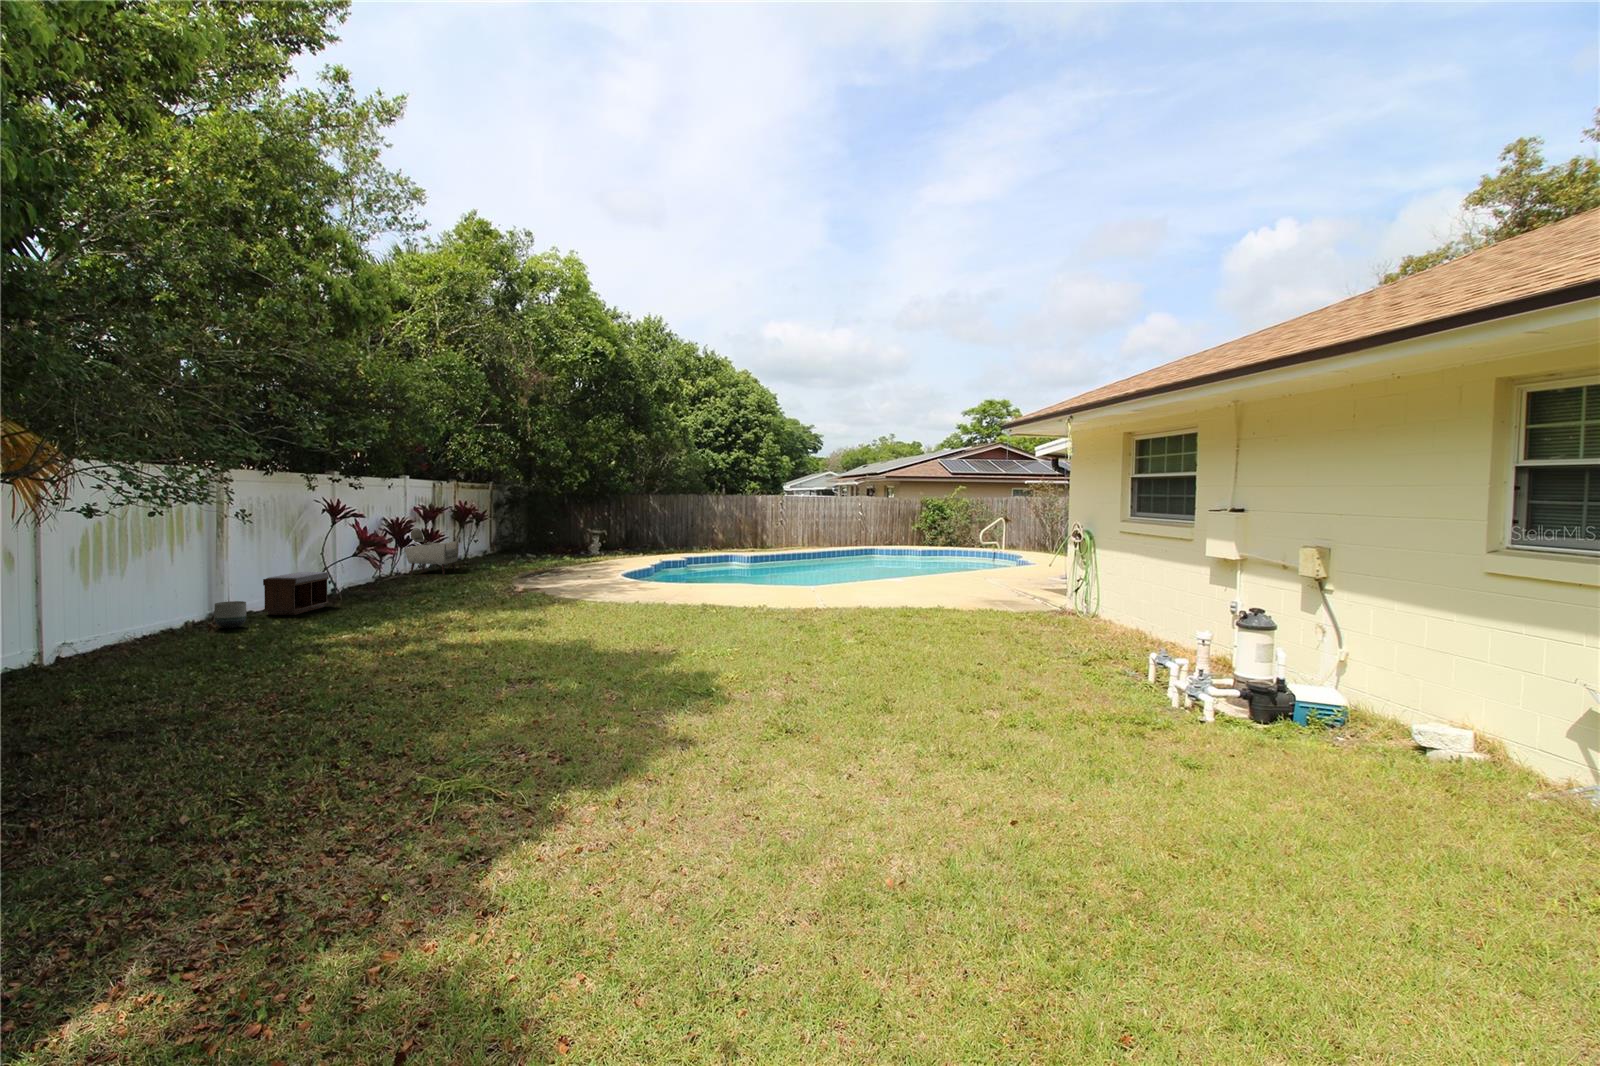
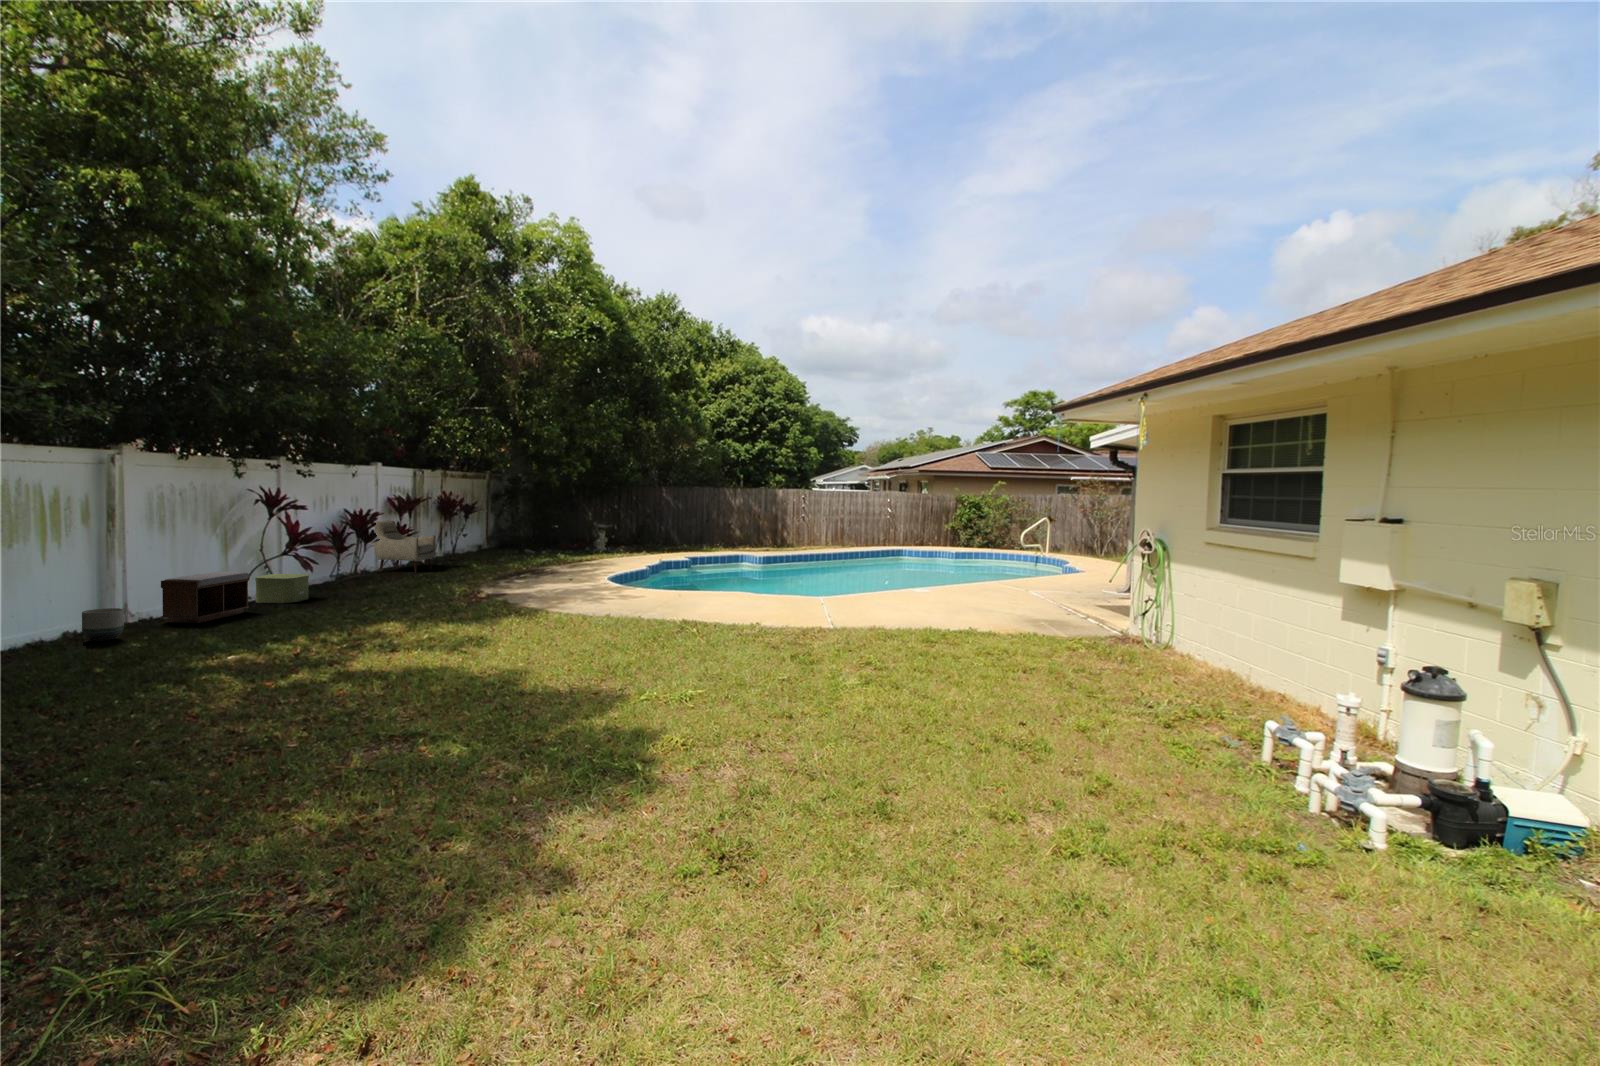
storage box: none [325,575,369,600] -> present [255,574,309,603]

